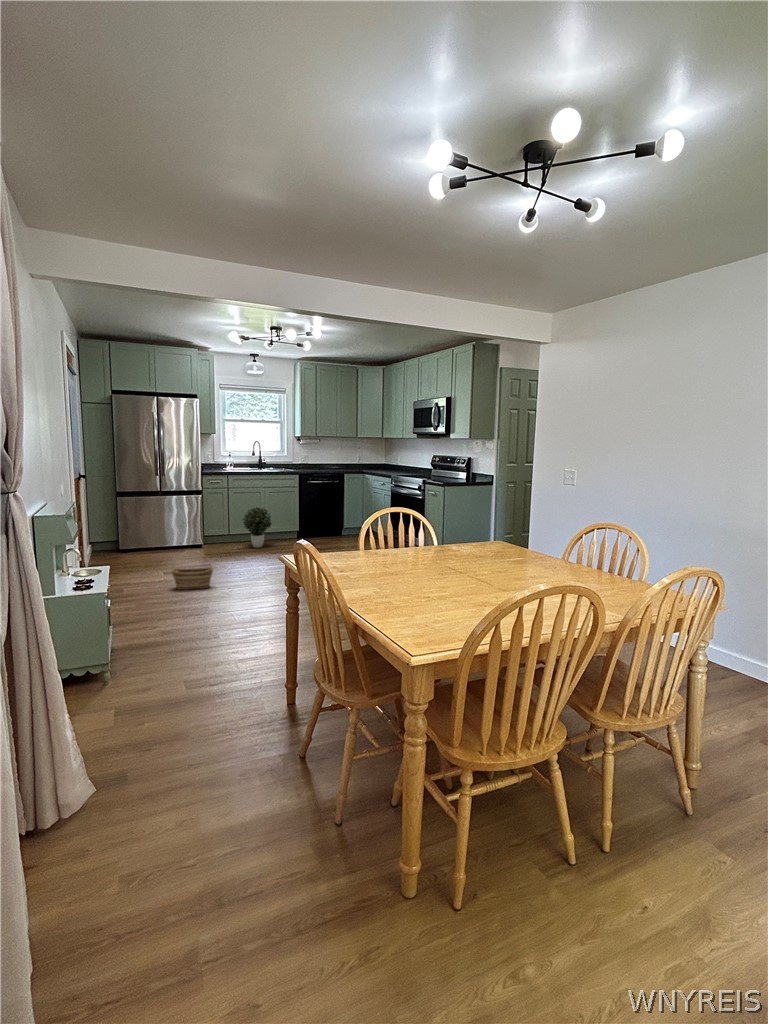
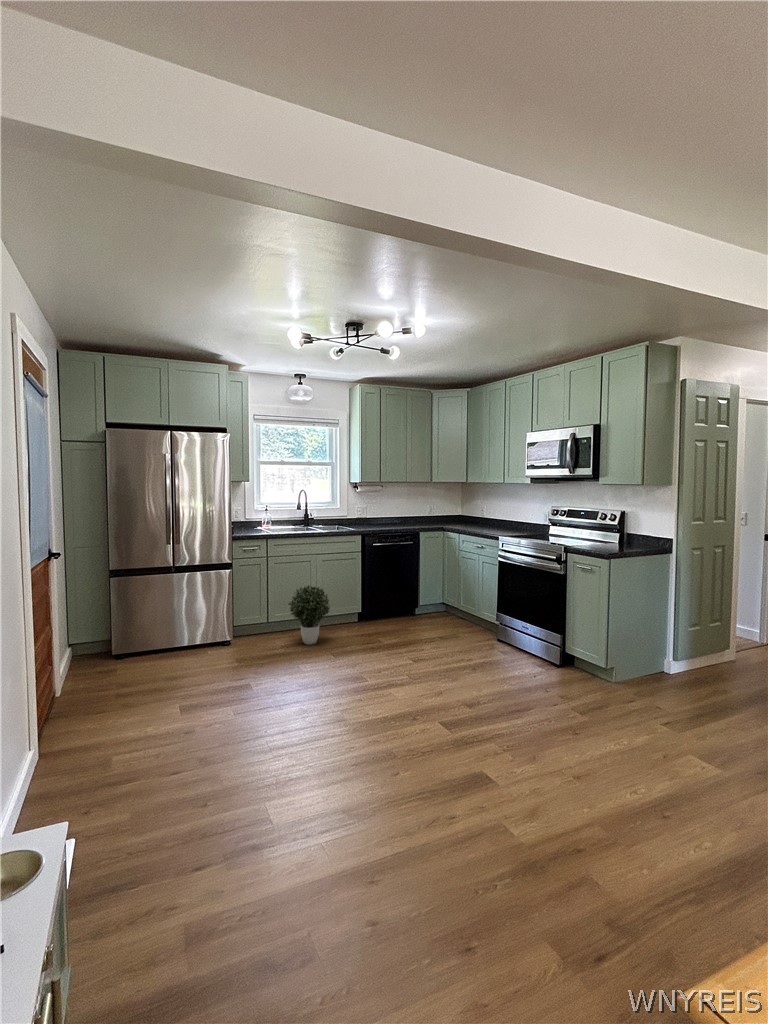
basket: present [172,566,213,590] -> none [195,684,264,754]

